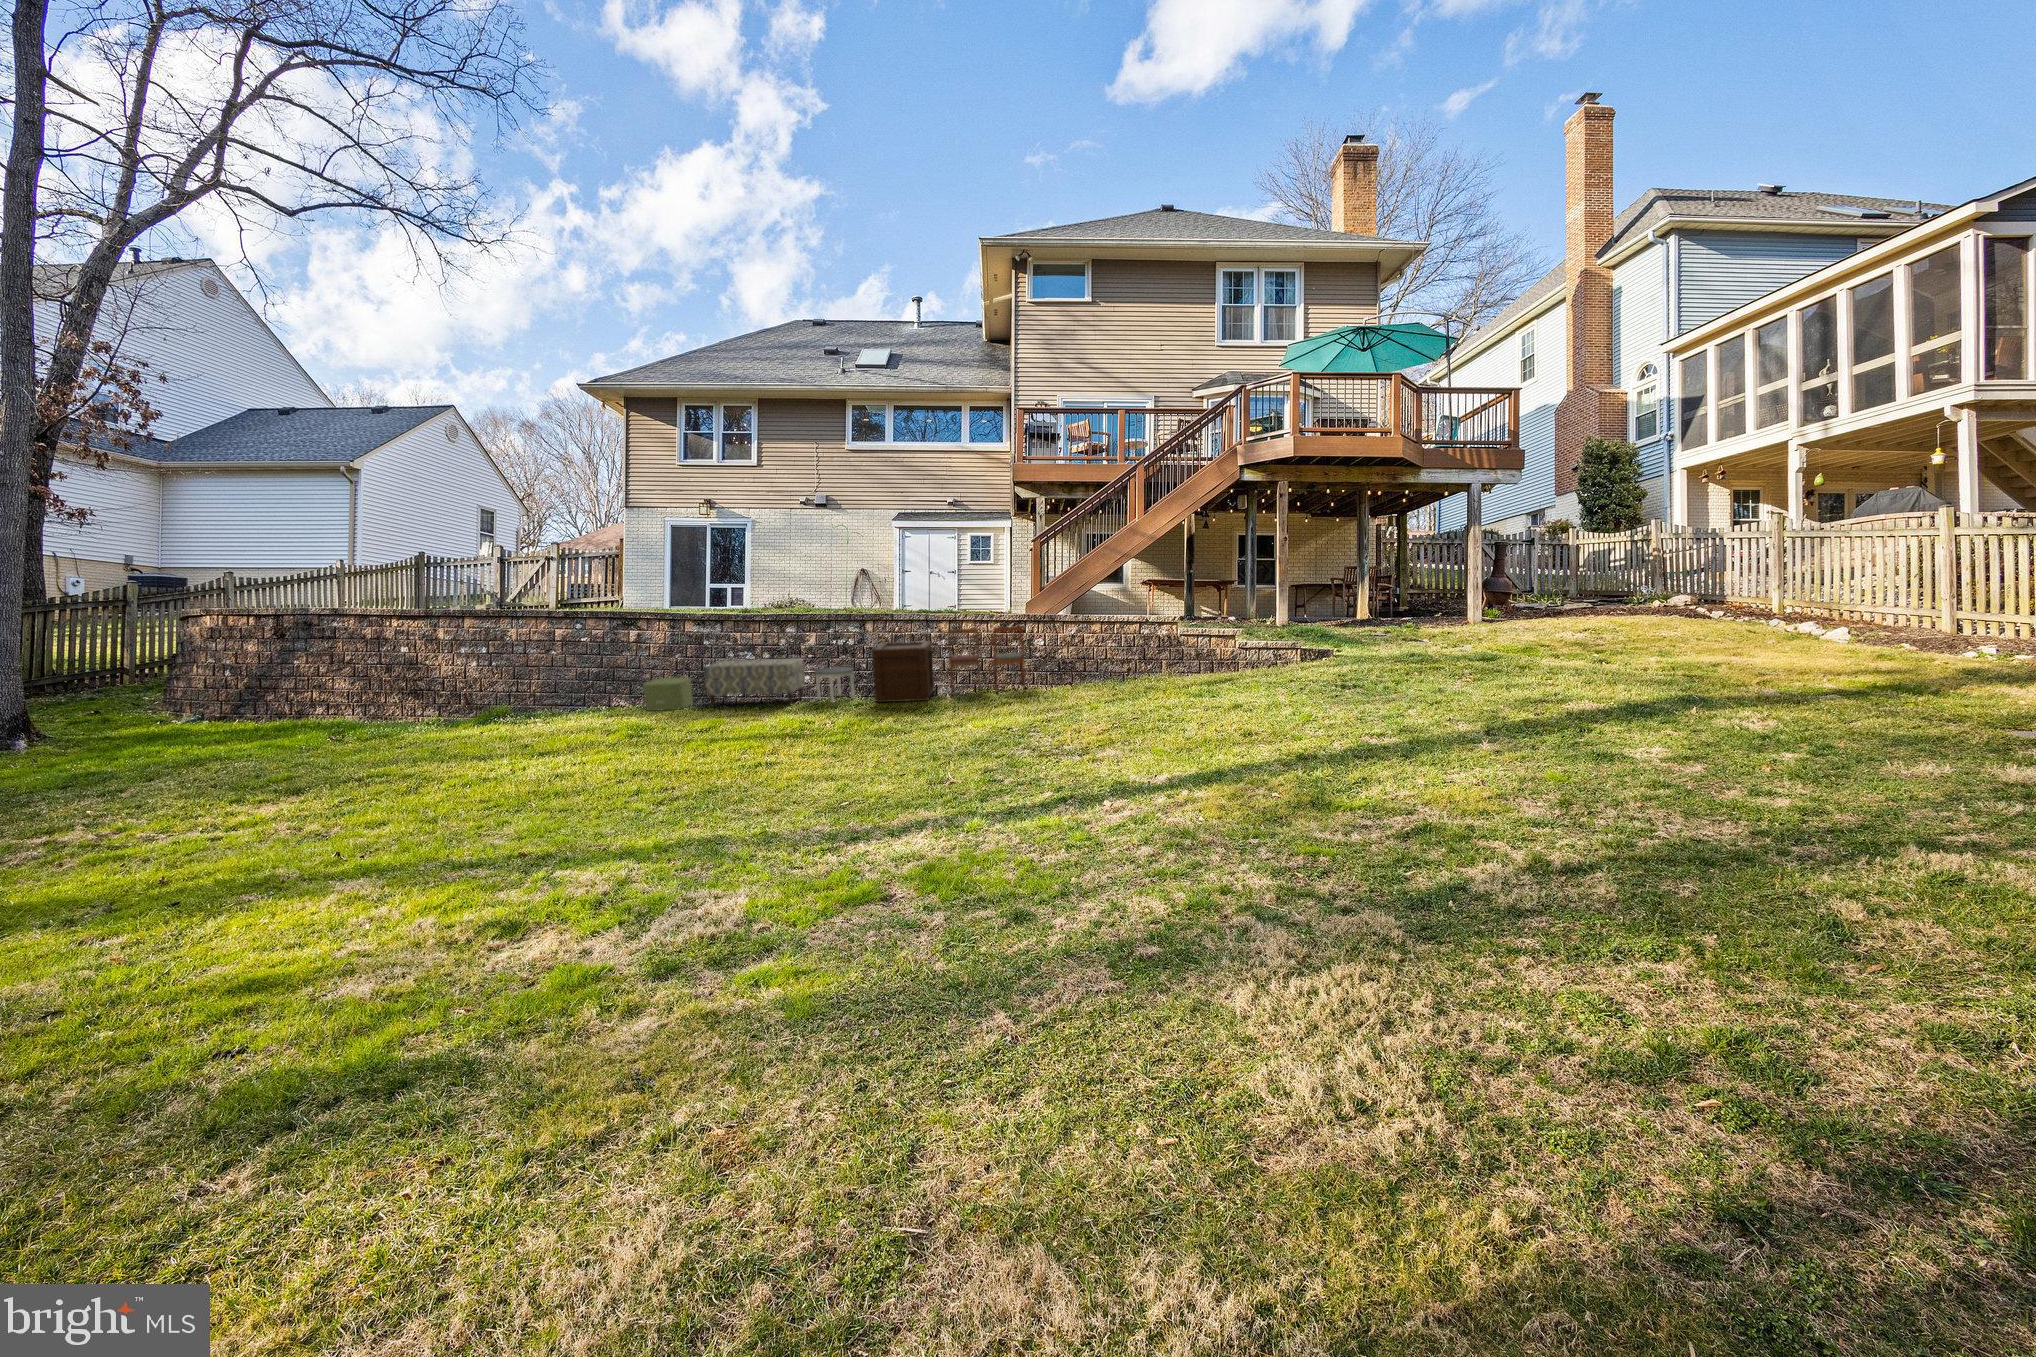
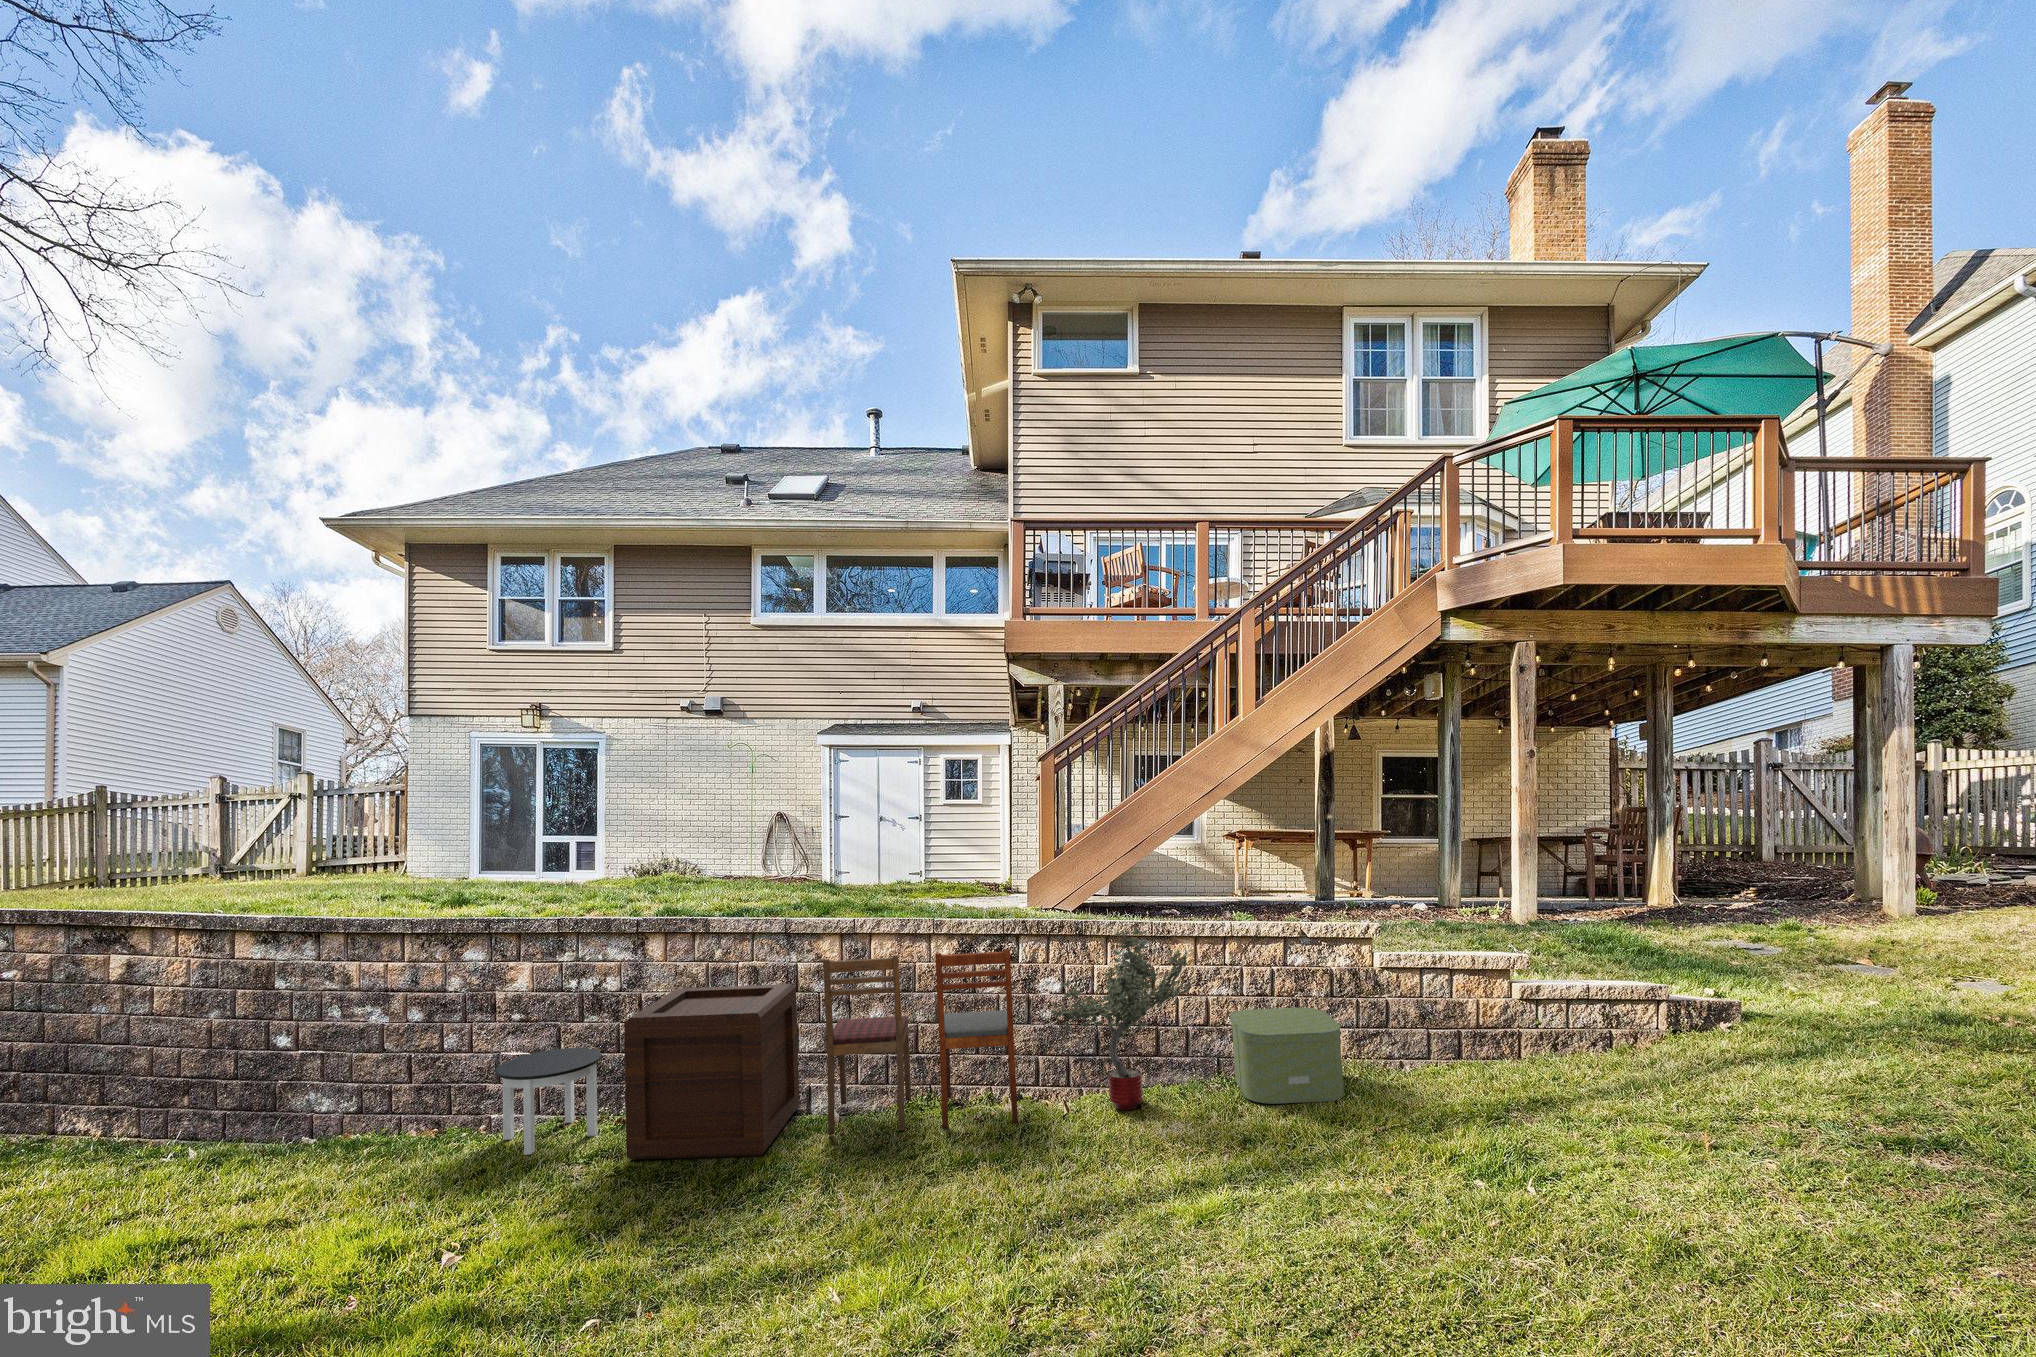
potted tree: none [1038,618,1096,688] -> present [1050,927,1190,1110]
bench: present [704,658,805,707] -> none [218,1027,488,1166]
storage box: present [643,678,693,711] -> present [1230,1008,1344,1104]

